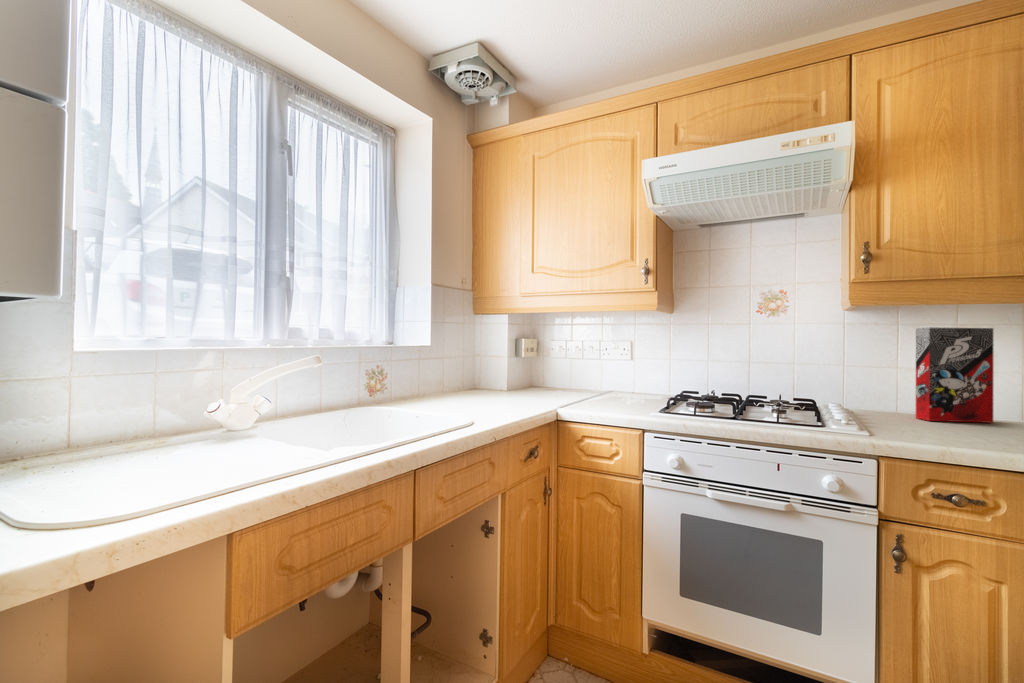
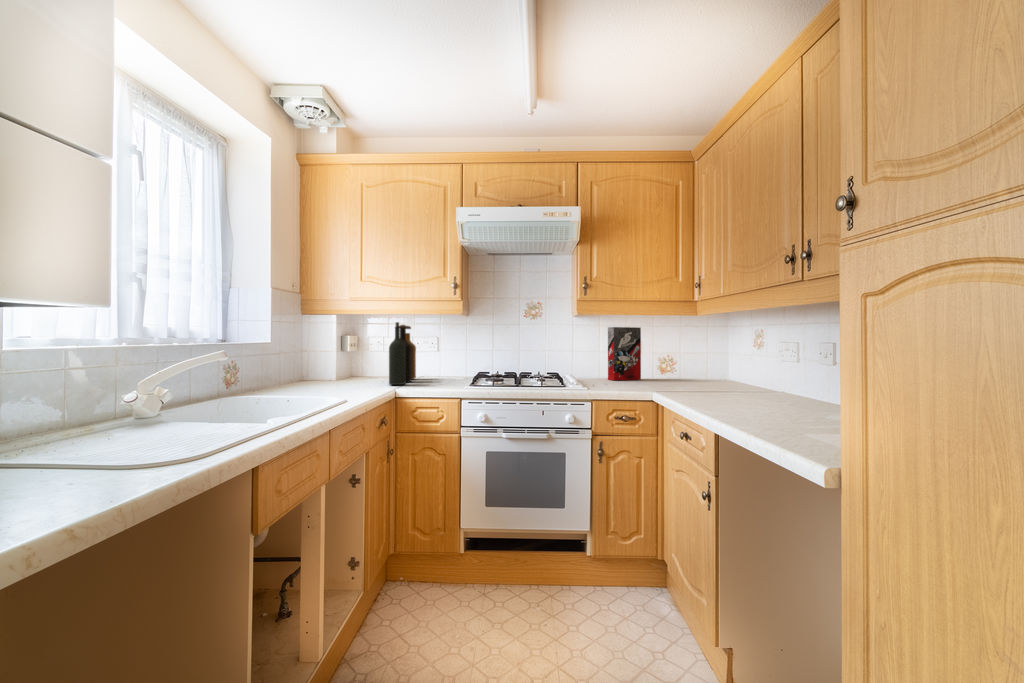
bottle: none [555,323,598,403] -> present [389,322,416,385]

